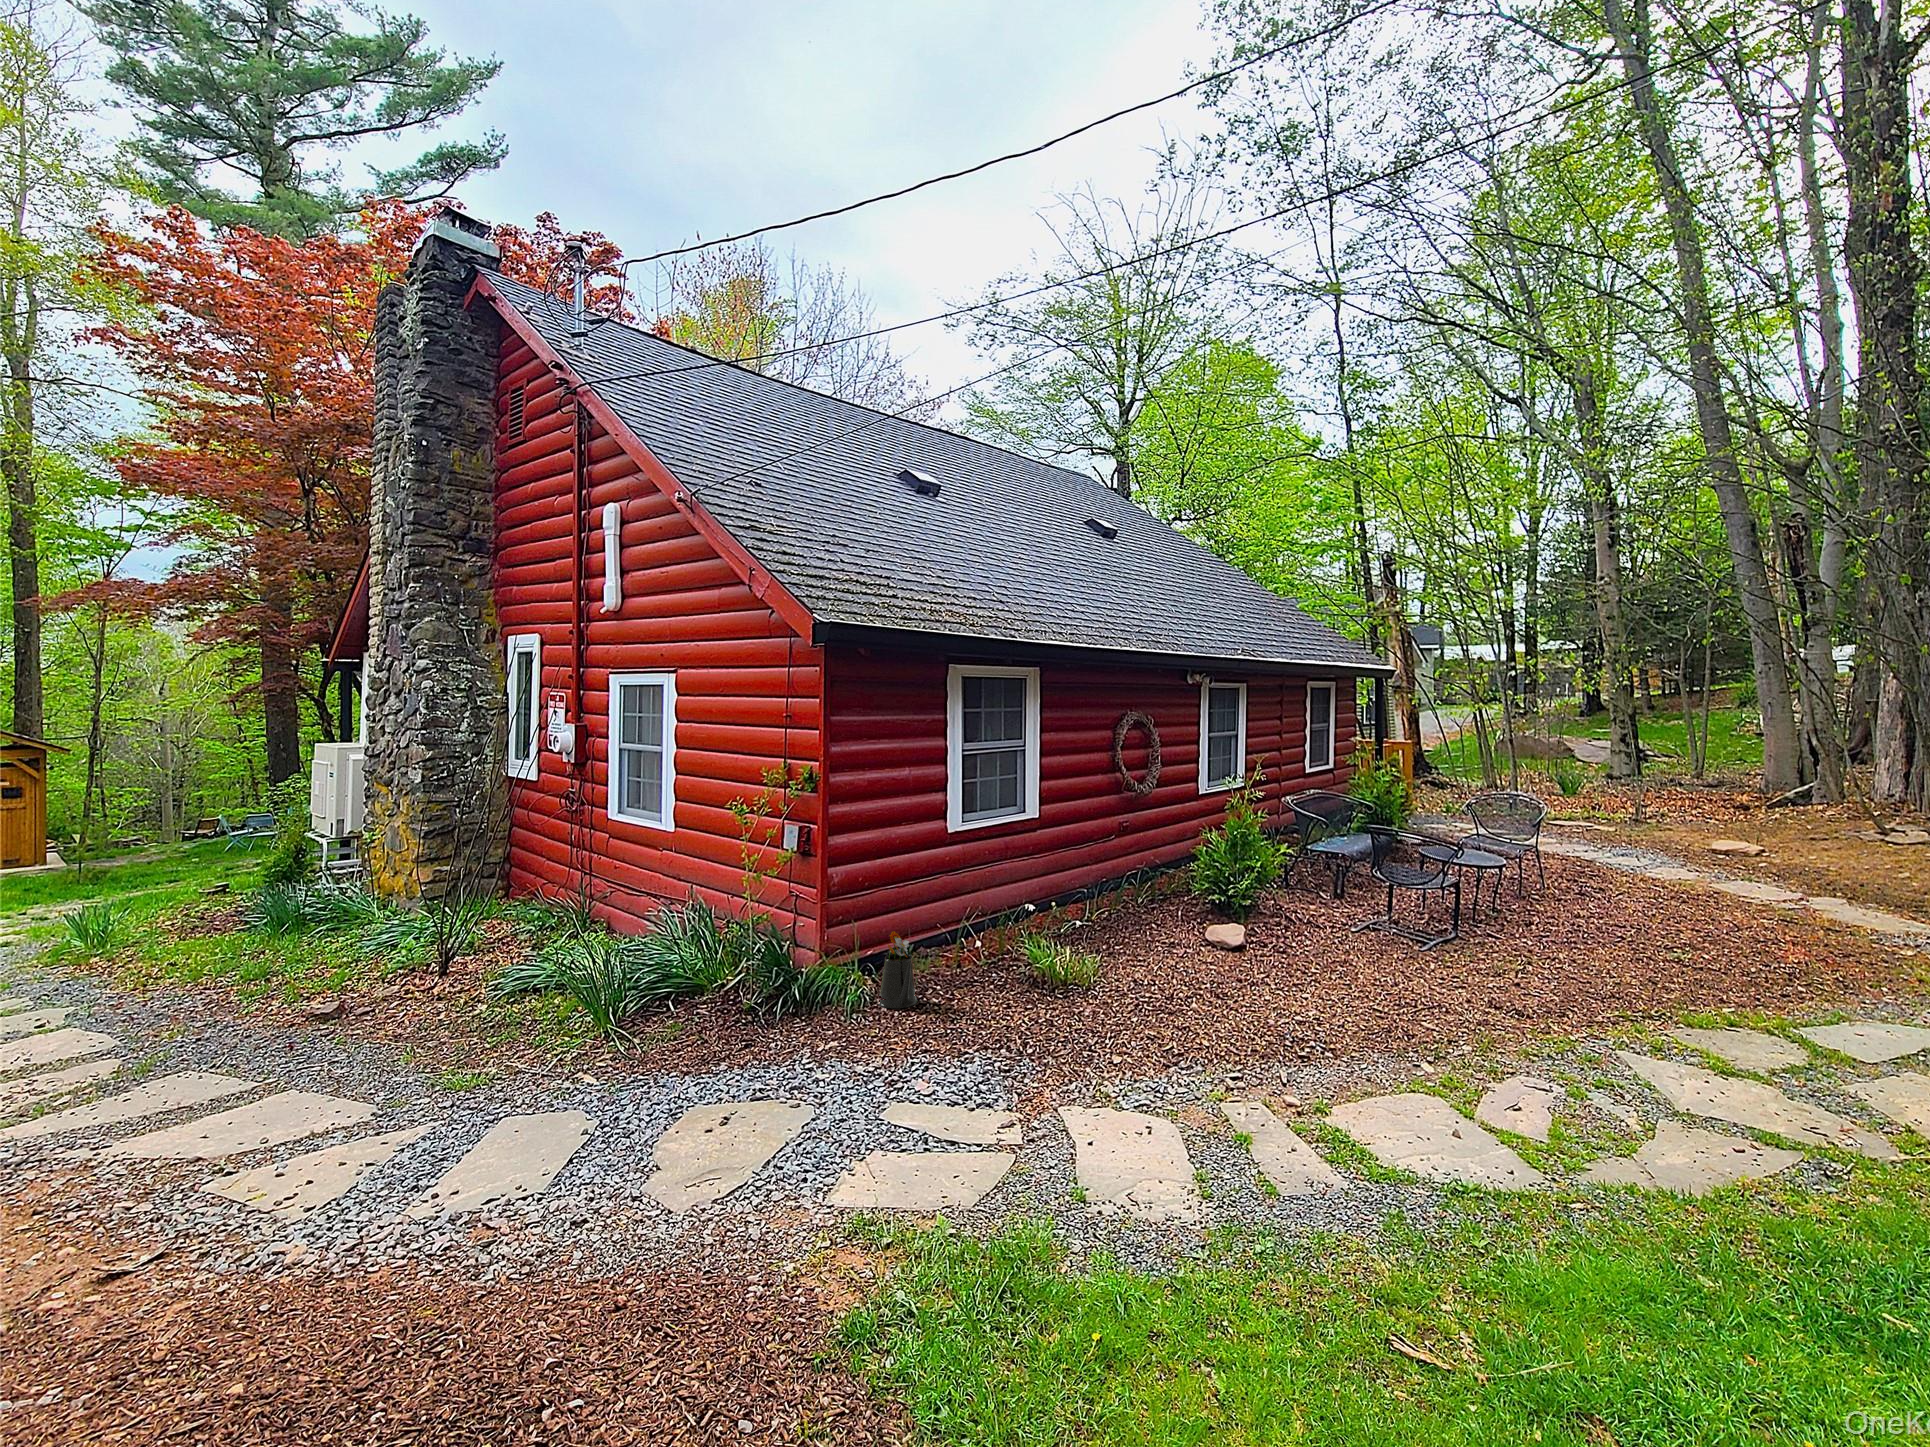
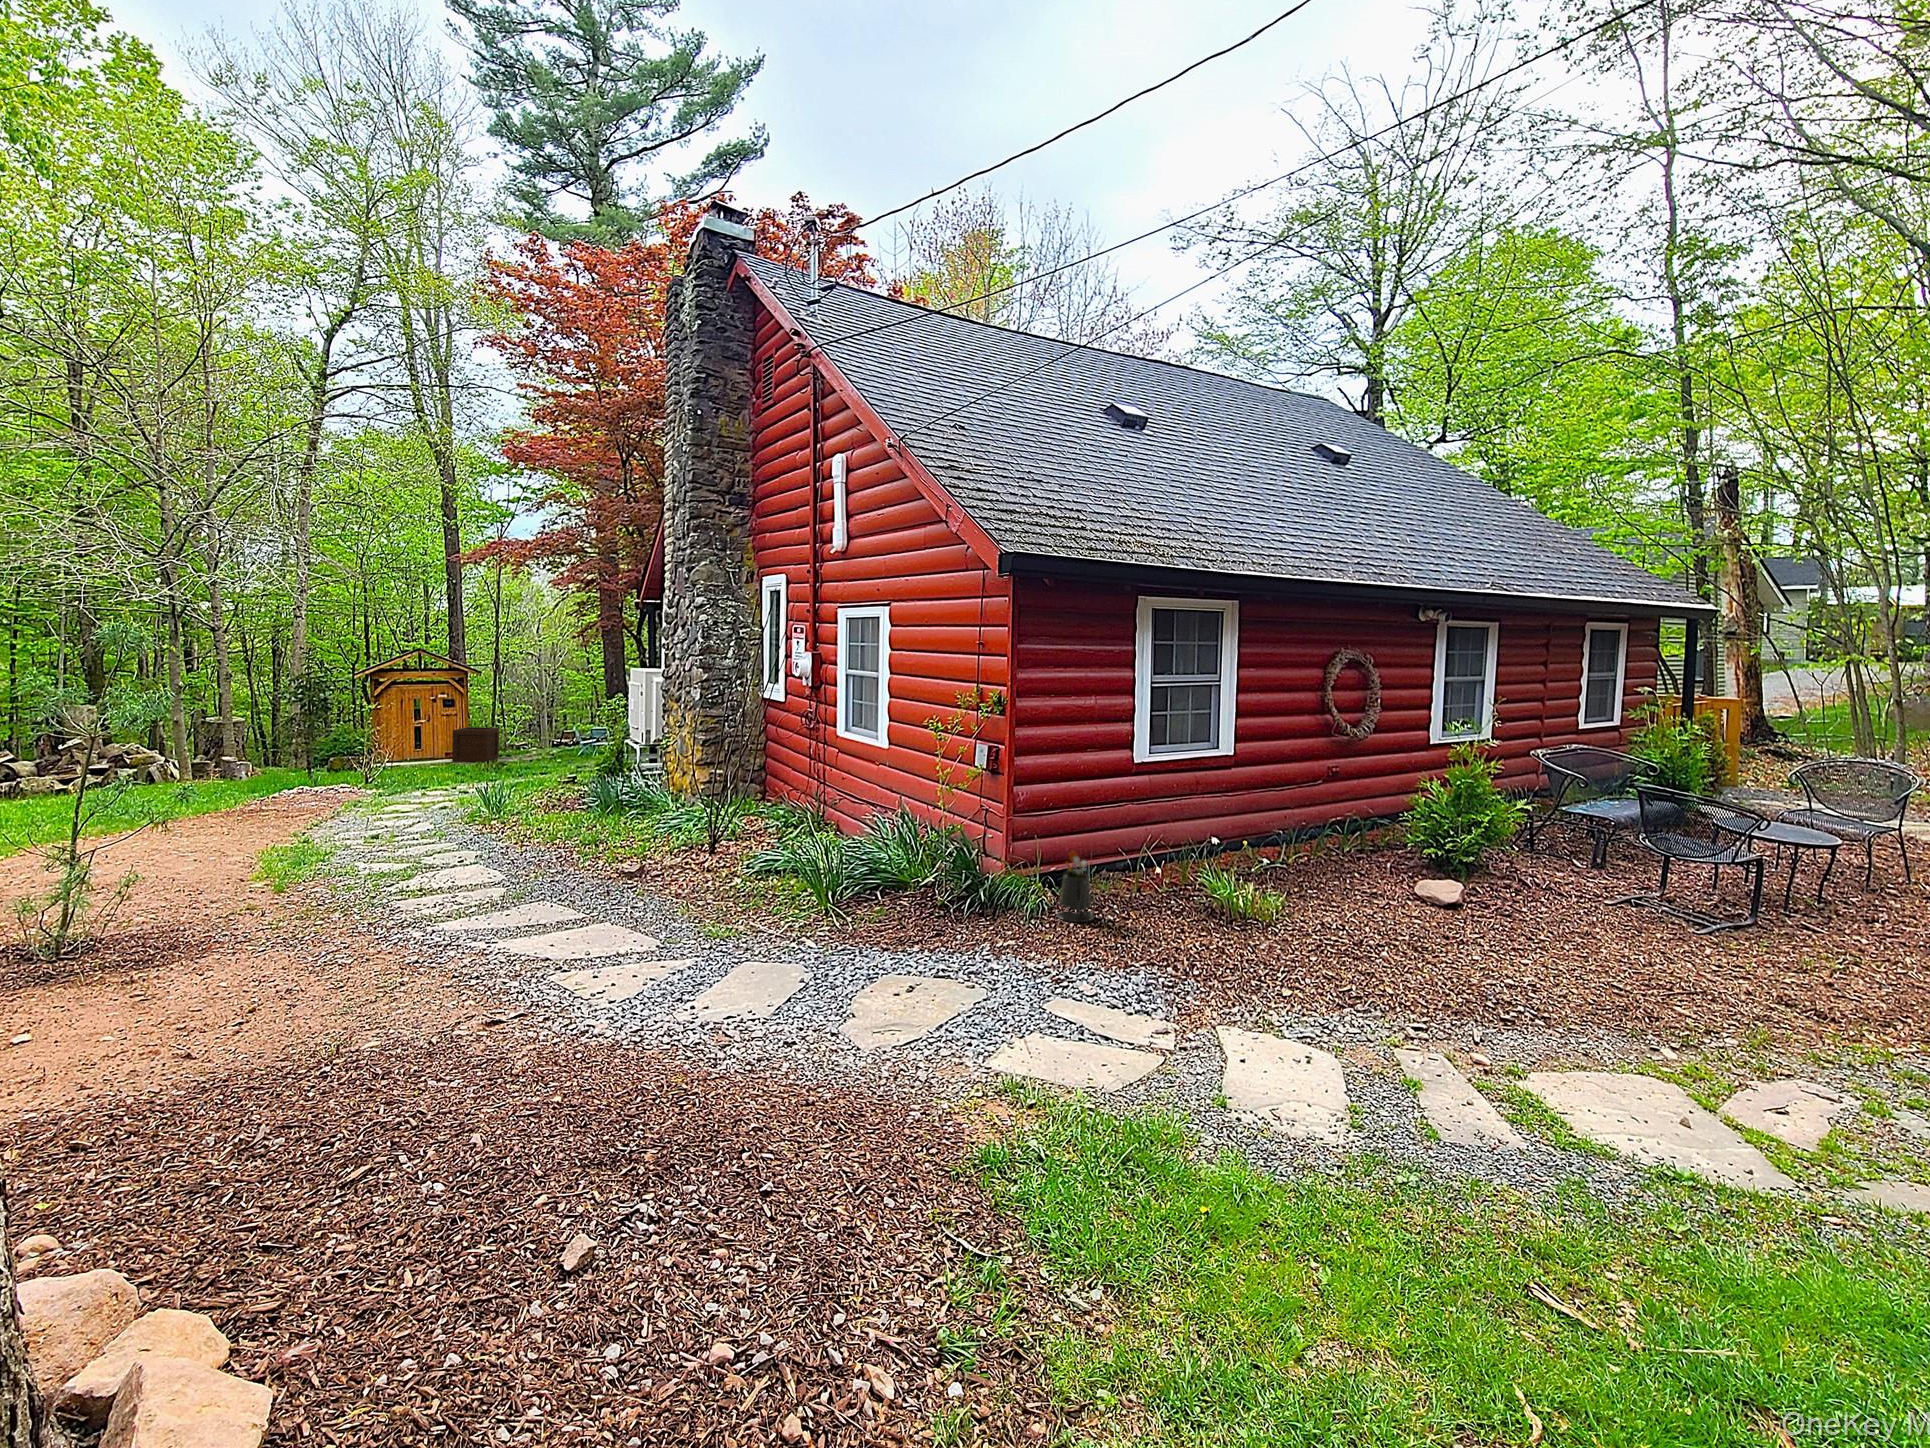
wooden crate: none [4,825,91,876] -> present [452,727,499,762]

